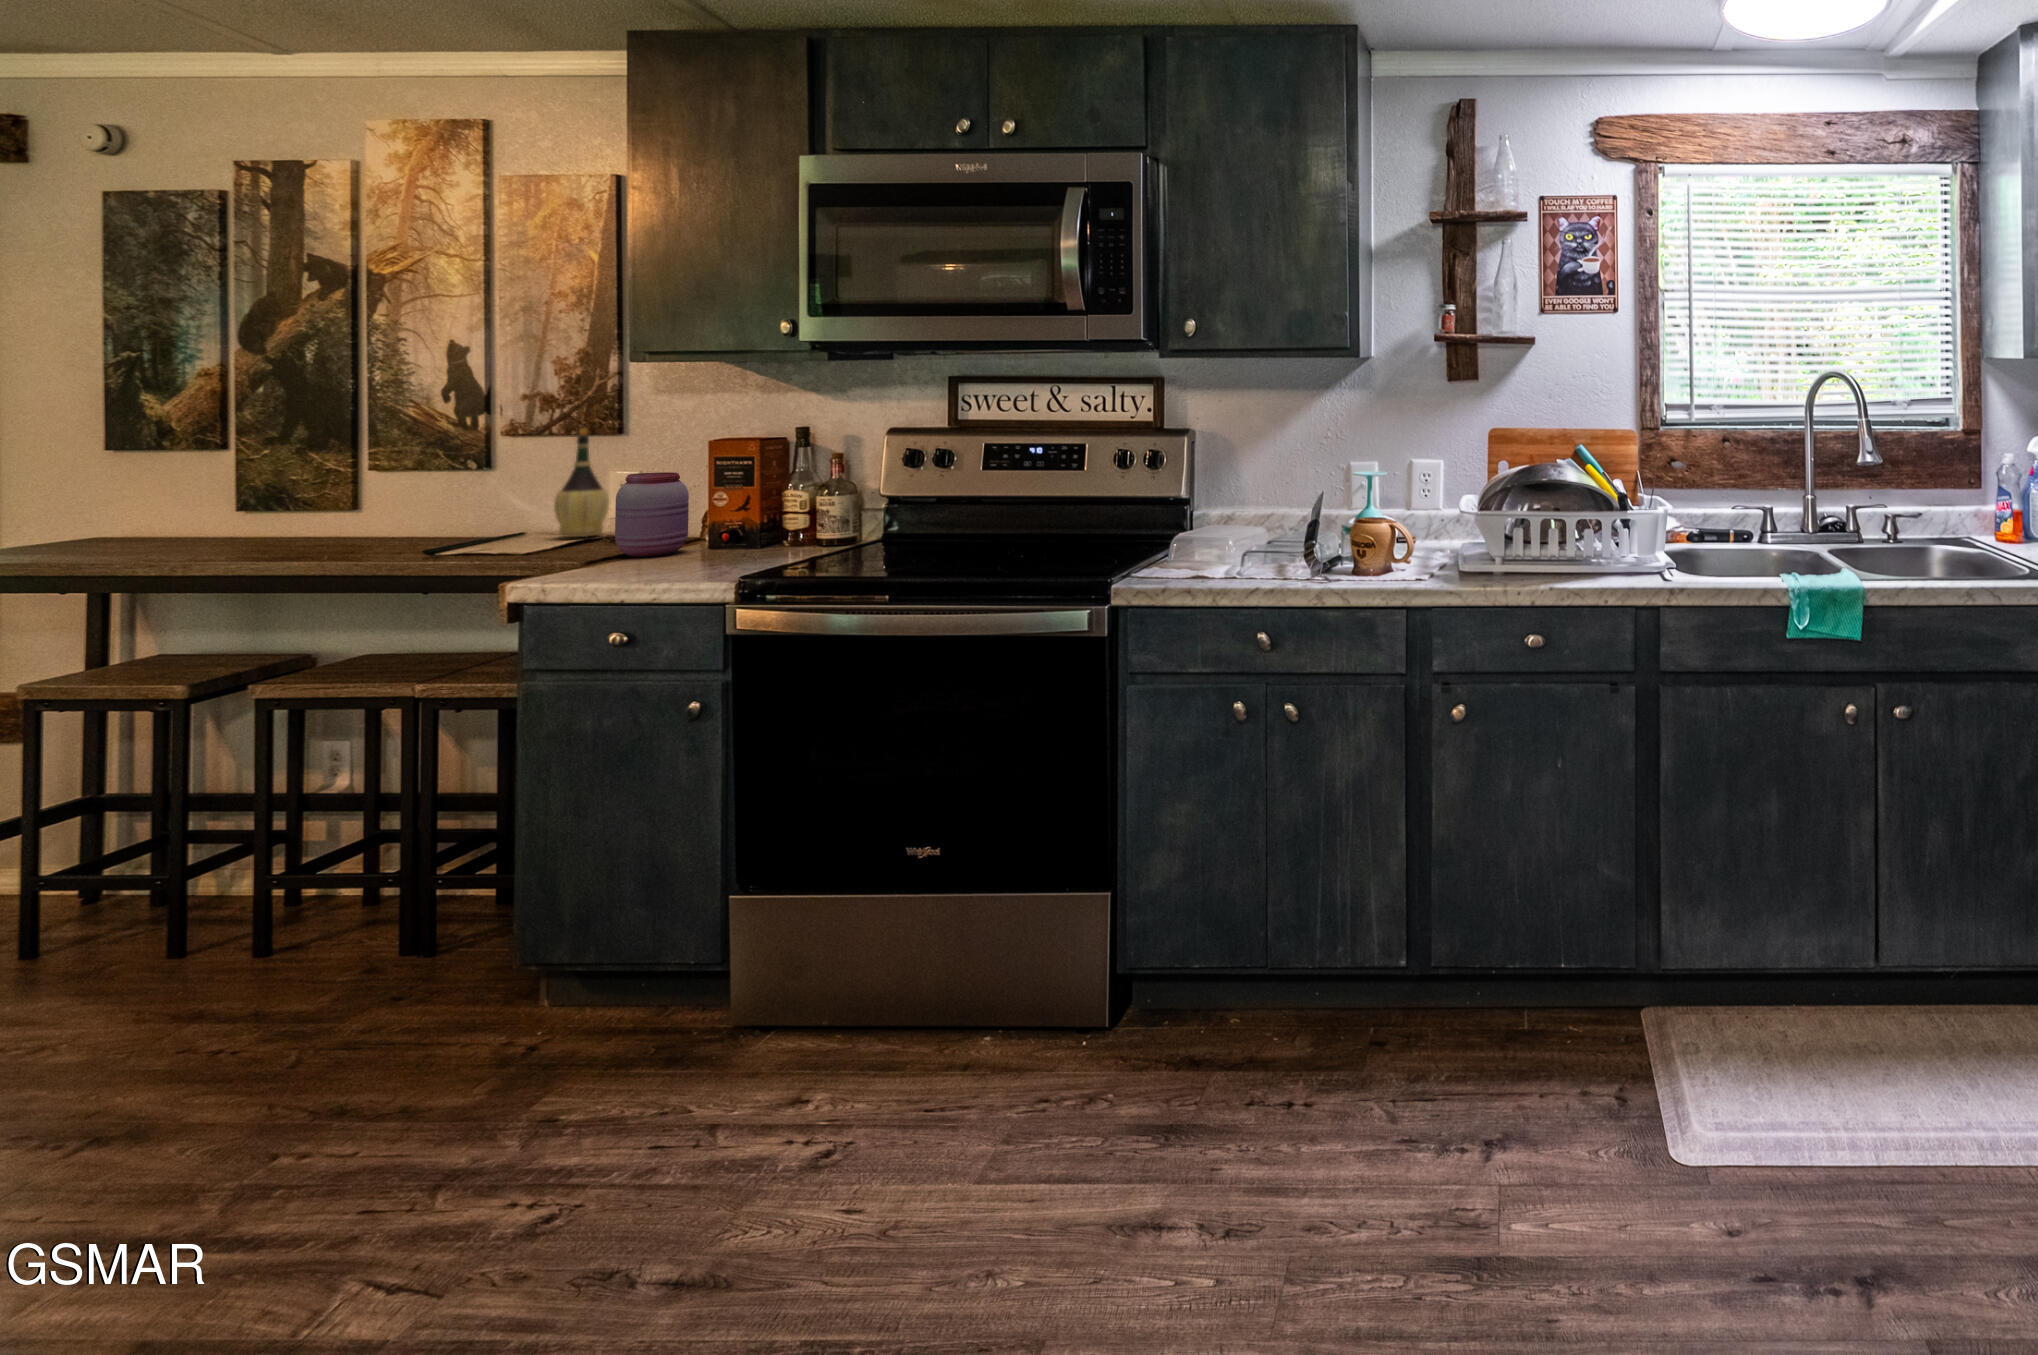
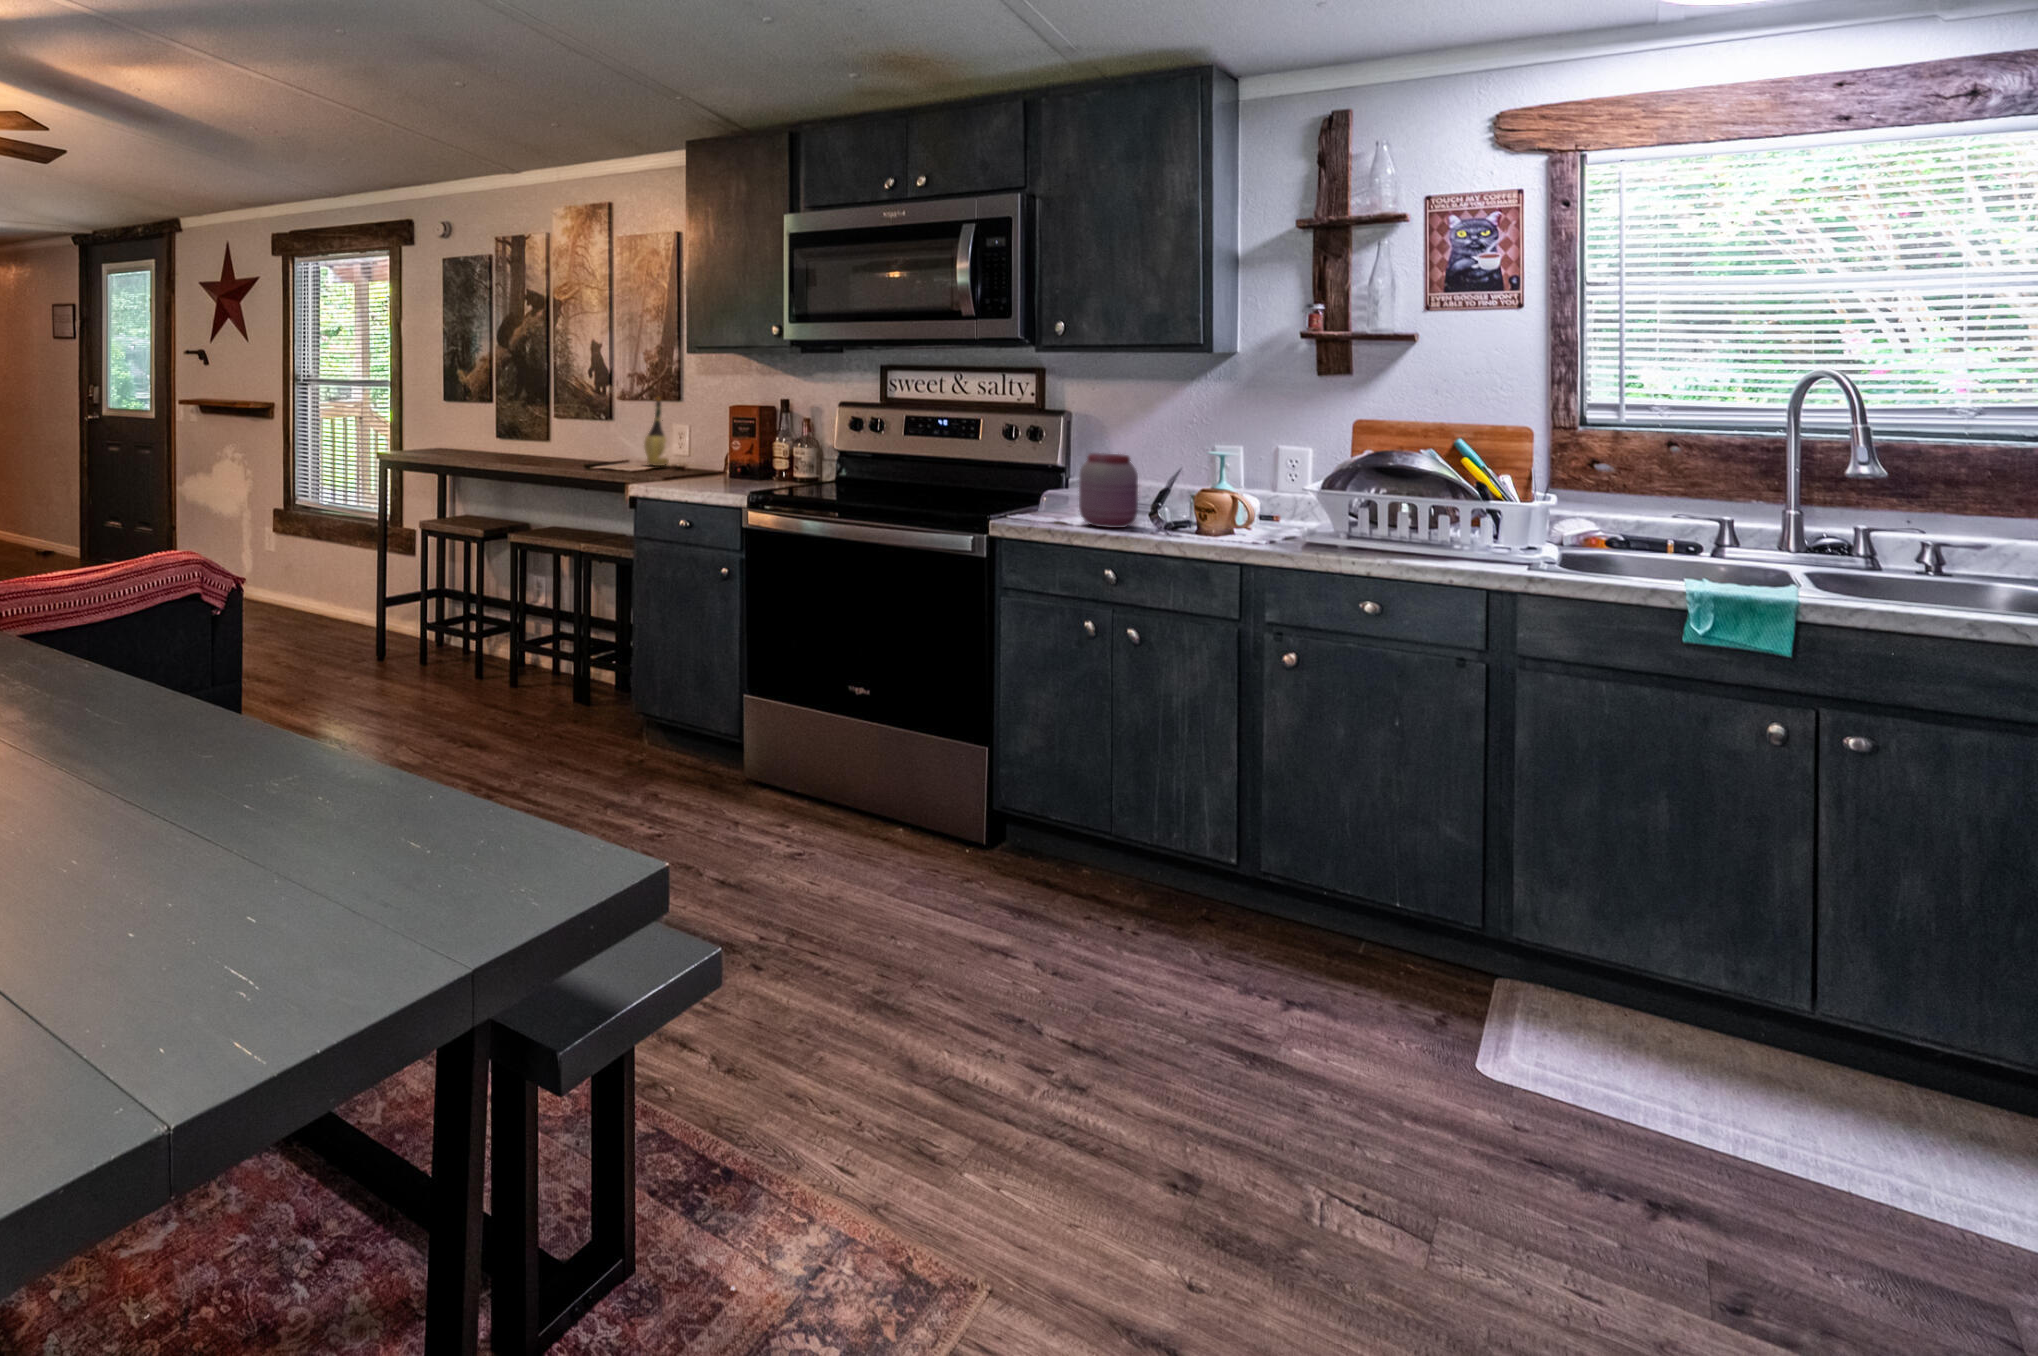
jar: present [615,472,689,556] -> present [1079,453,1138,528]

